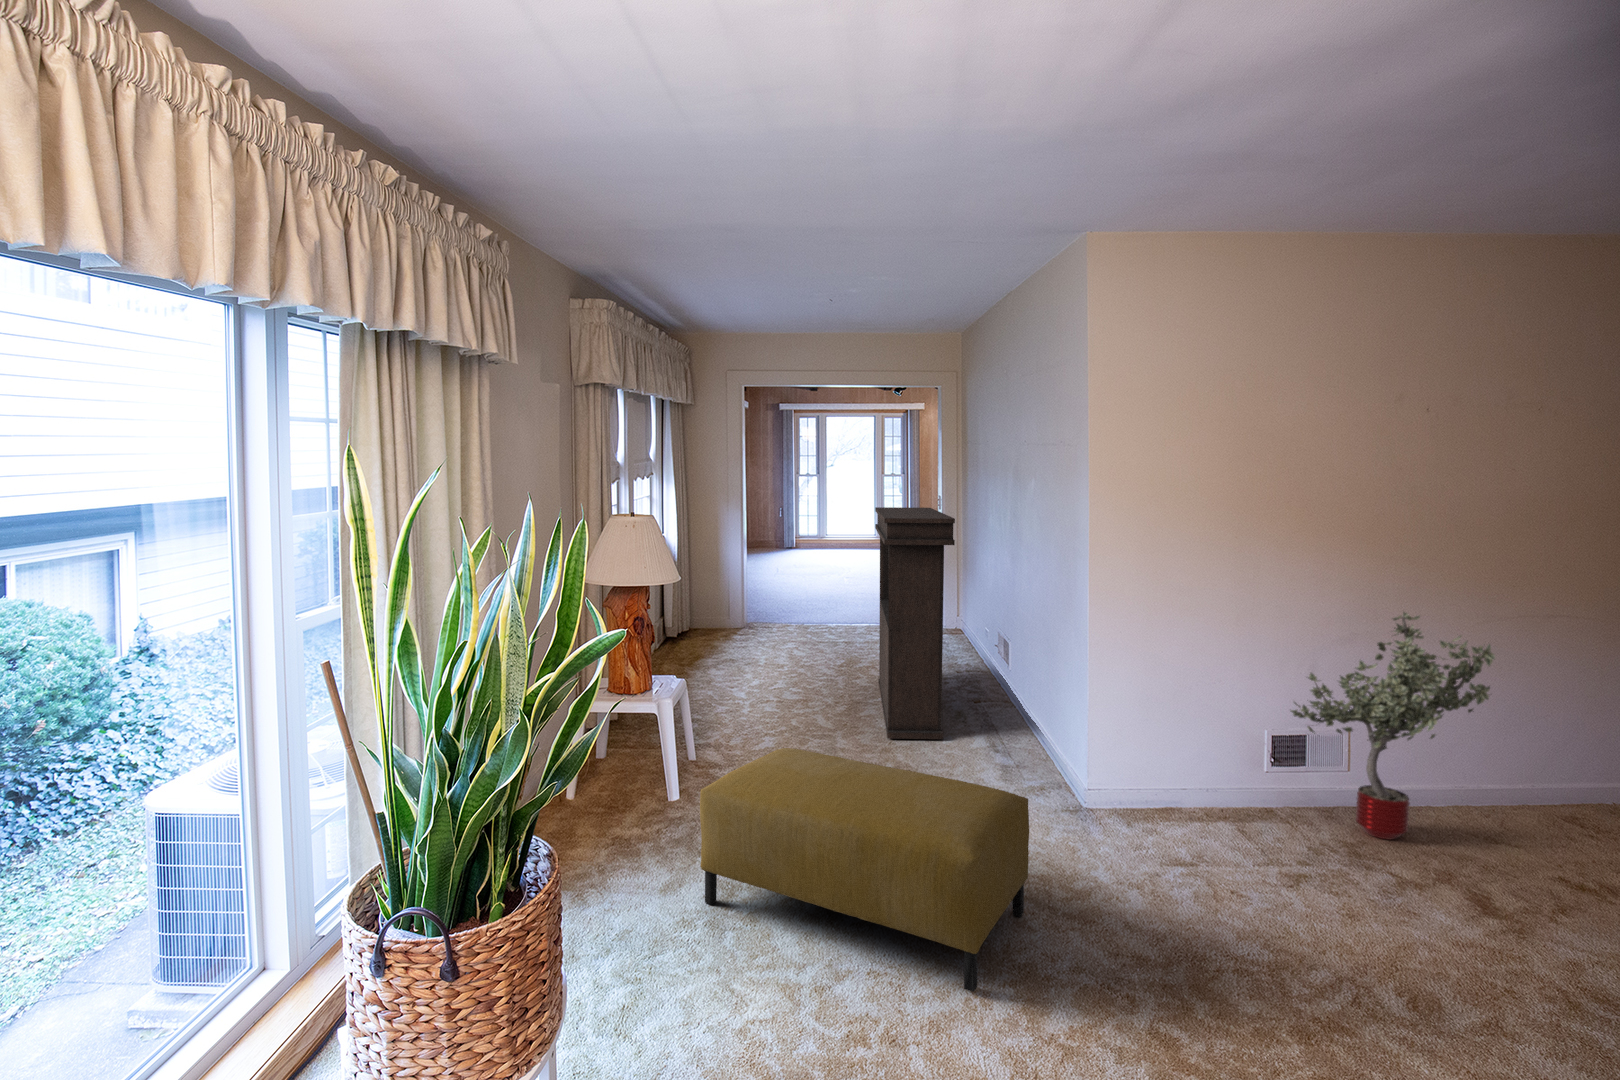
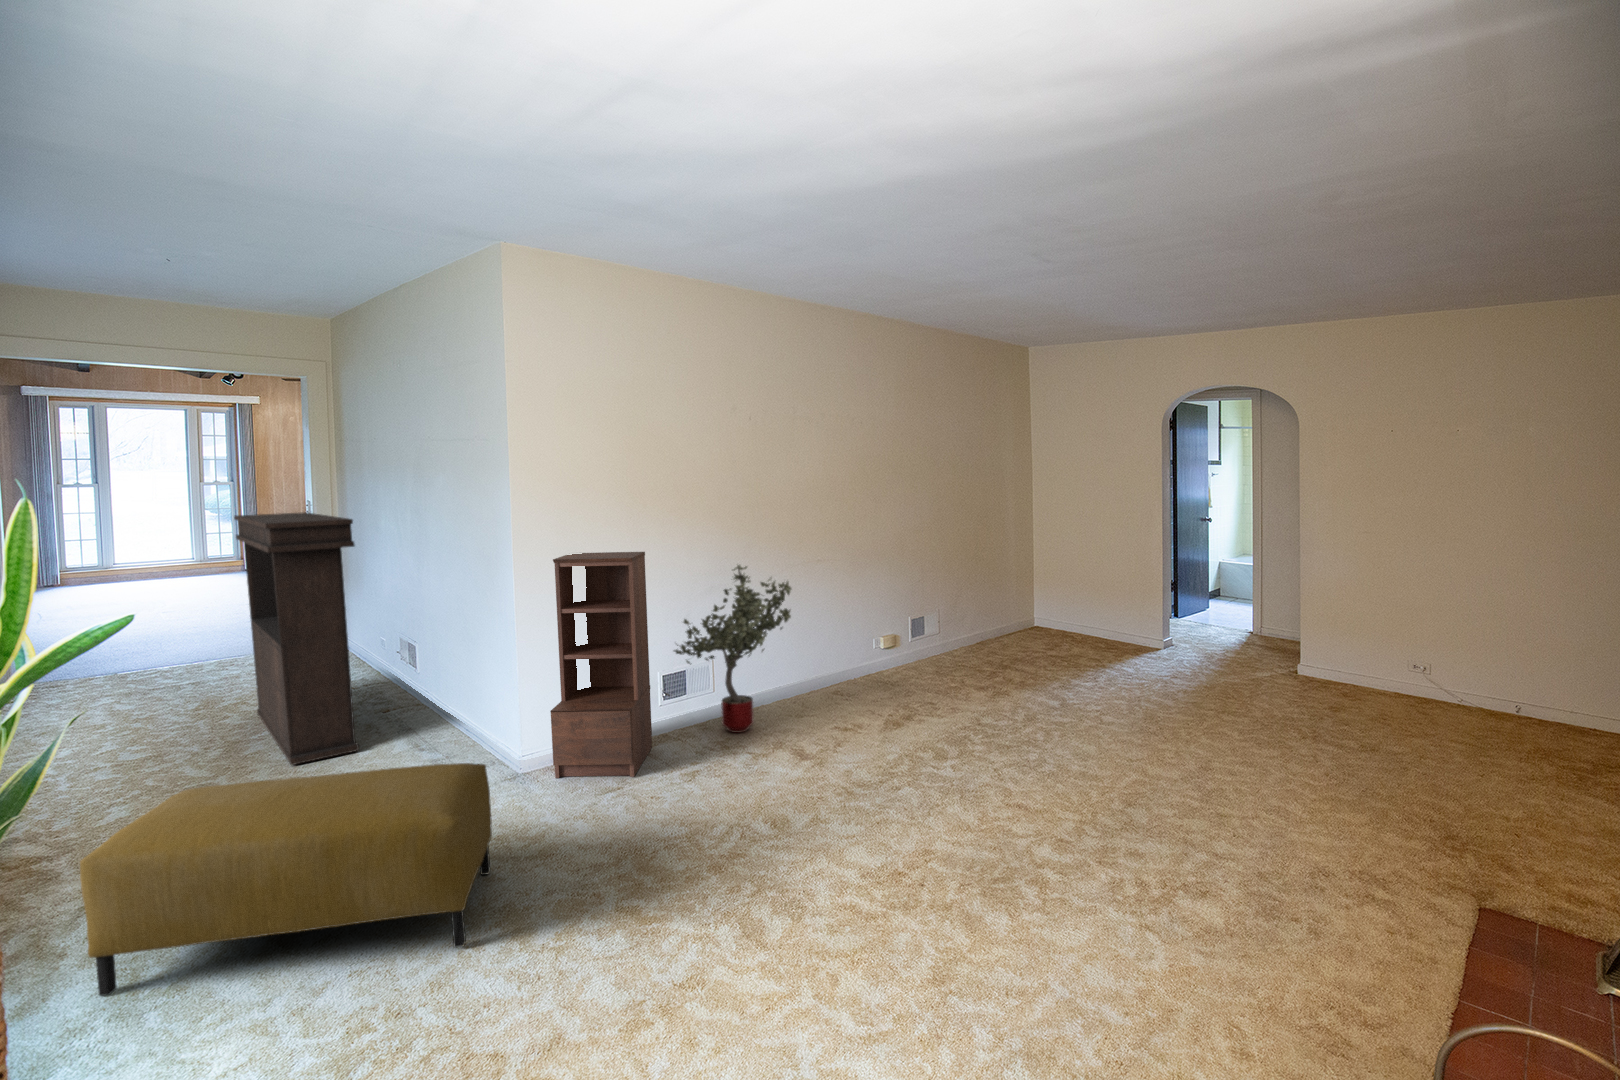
bookshelf: none [1119,574,1261,856] -> present [550,552,652,778]

